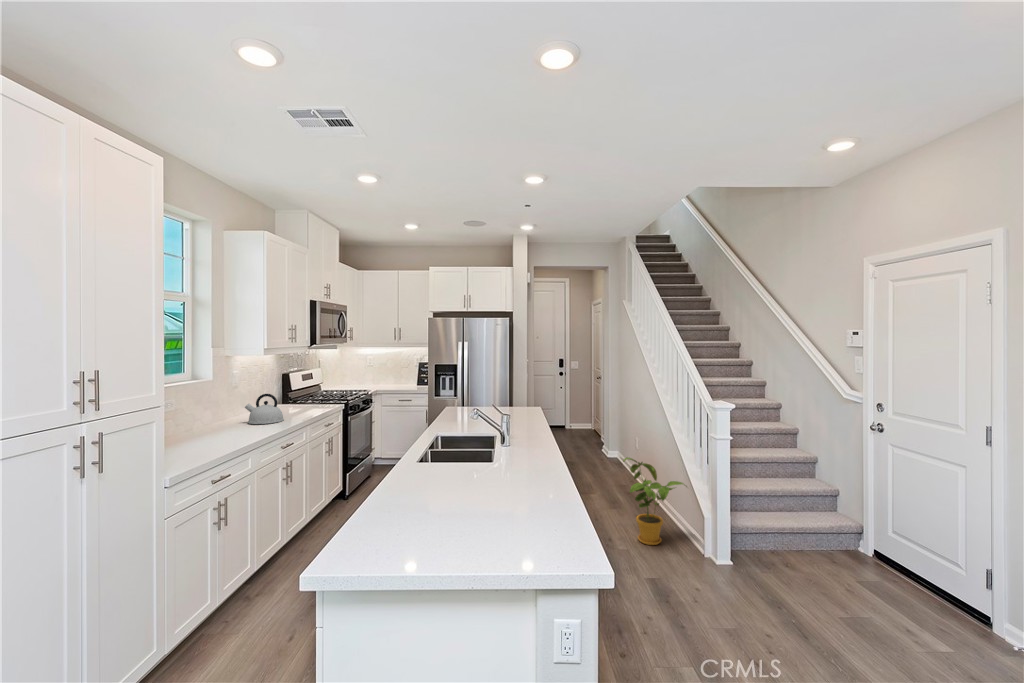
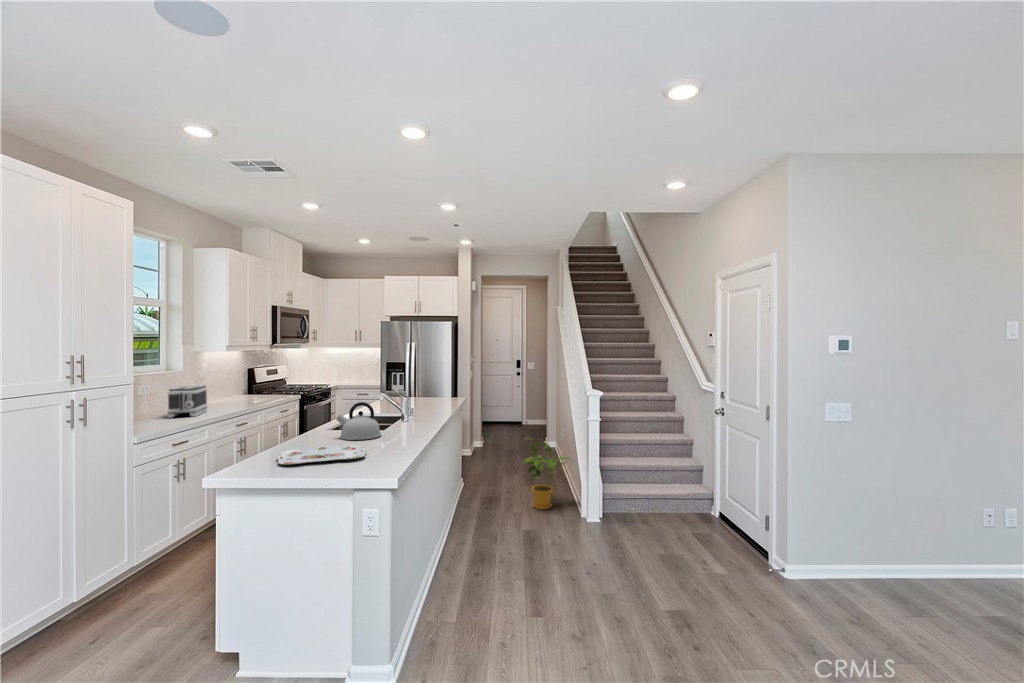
kettle: present [245,394,284,424] -> present [336,402,381,440]
toaster: none [201,399,247,442] -> present [168,385,207,418]
serving tray: none [402,499,534,550] -> present [276,445,366,465]

